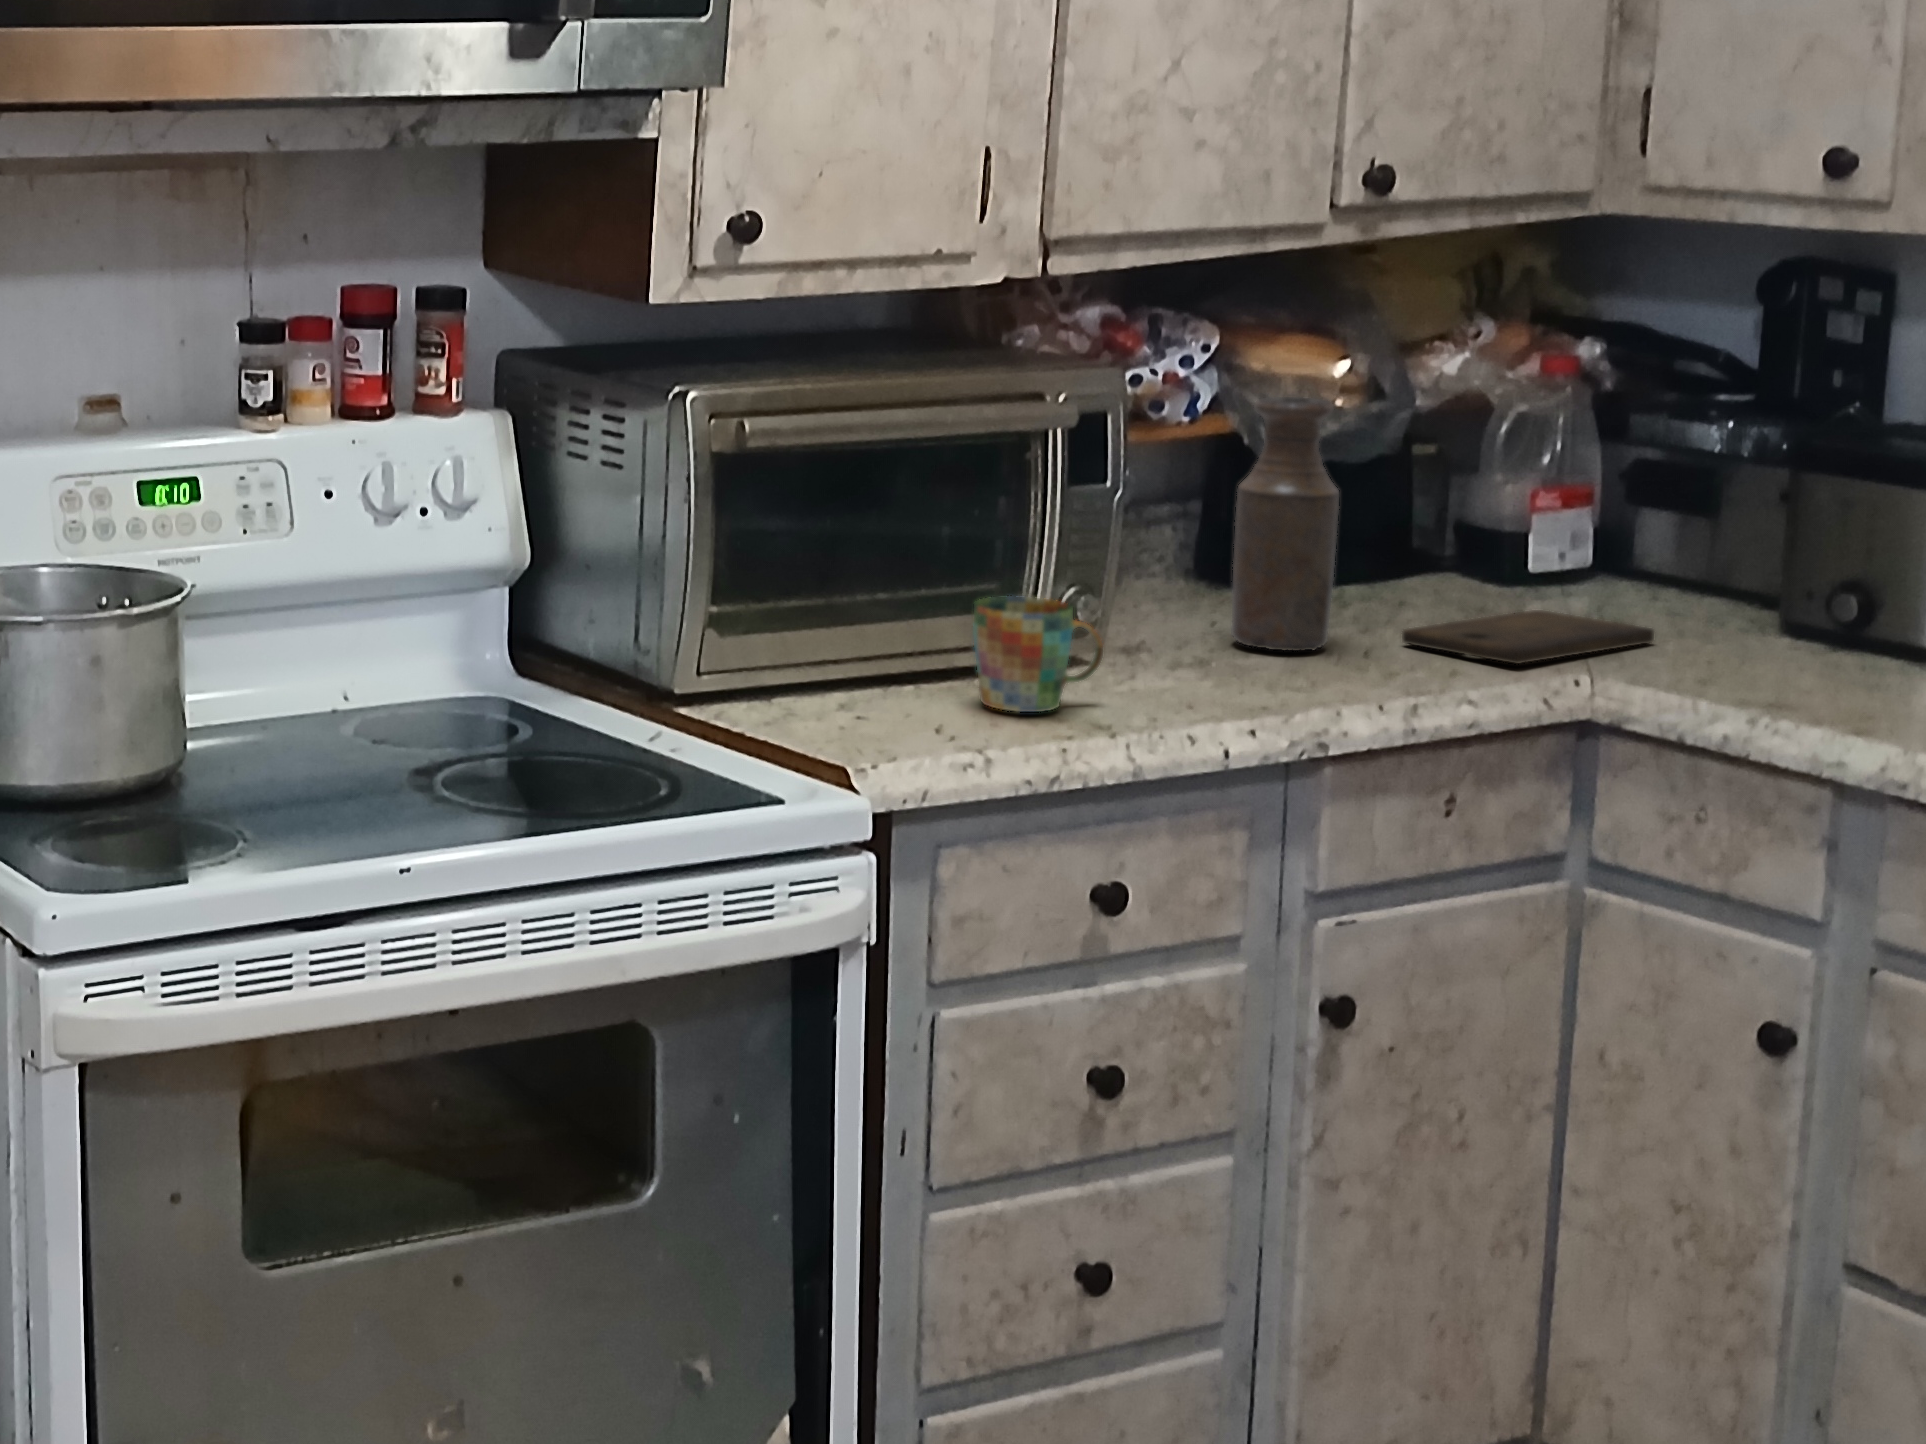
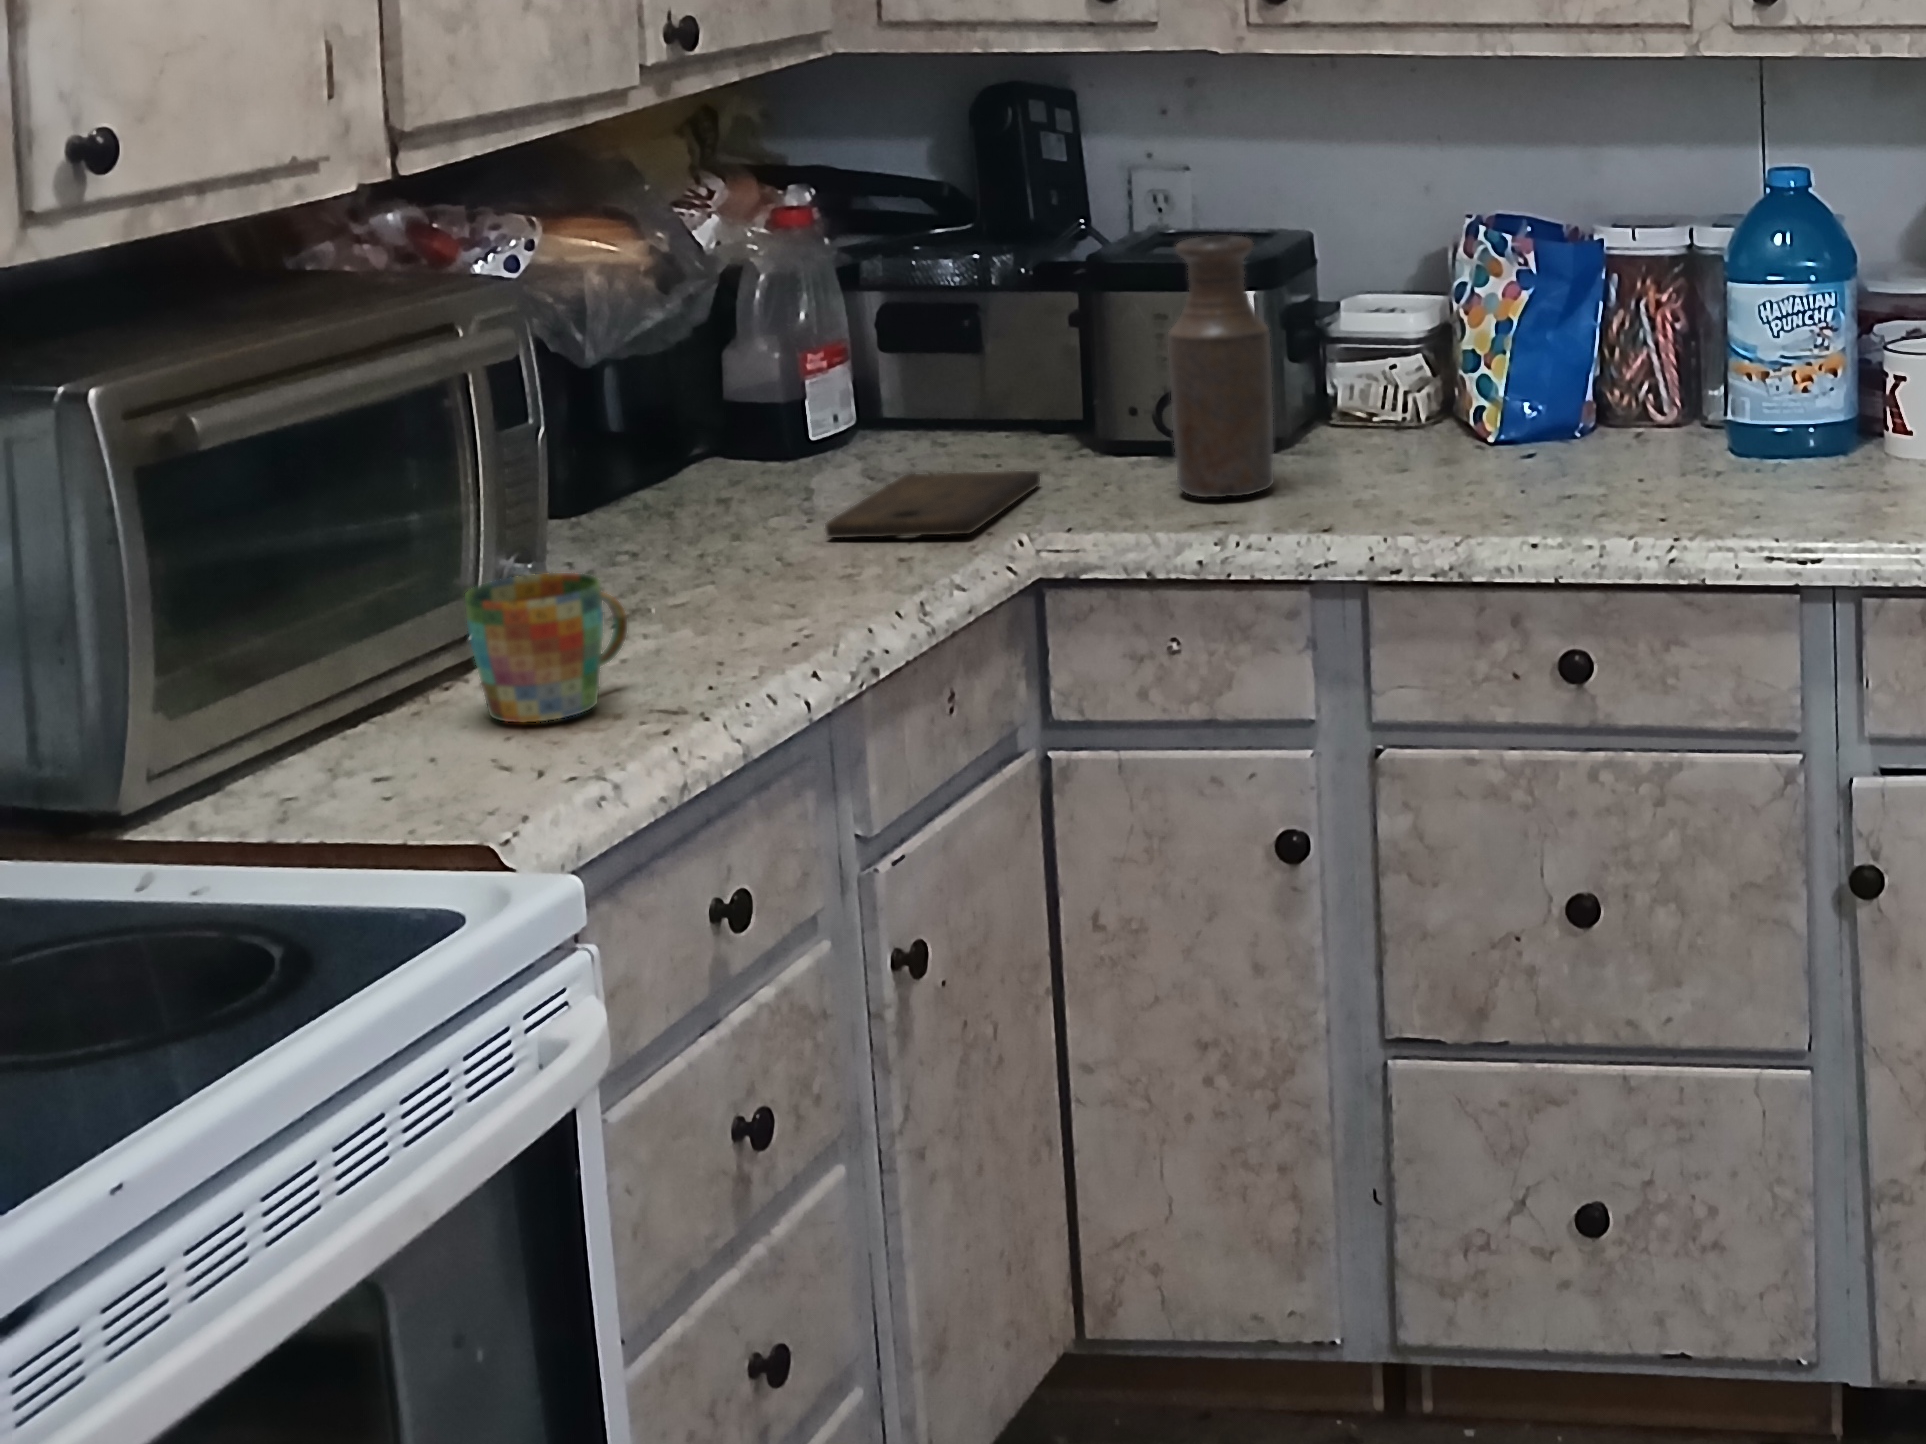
bottle: present [1231,397,1339,651] -> present [1168,236,1274,497]

